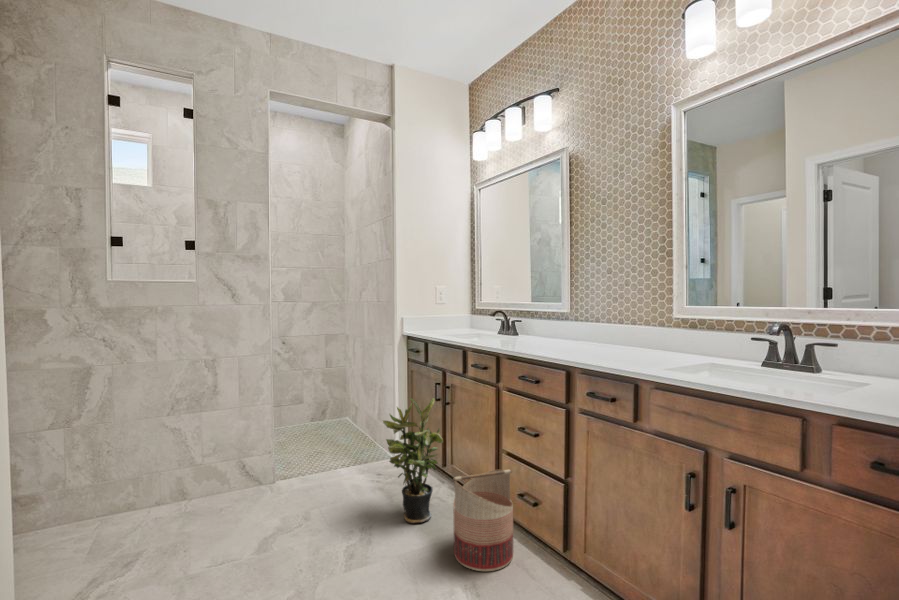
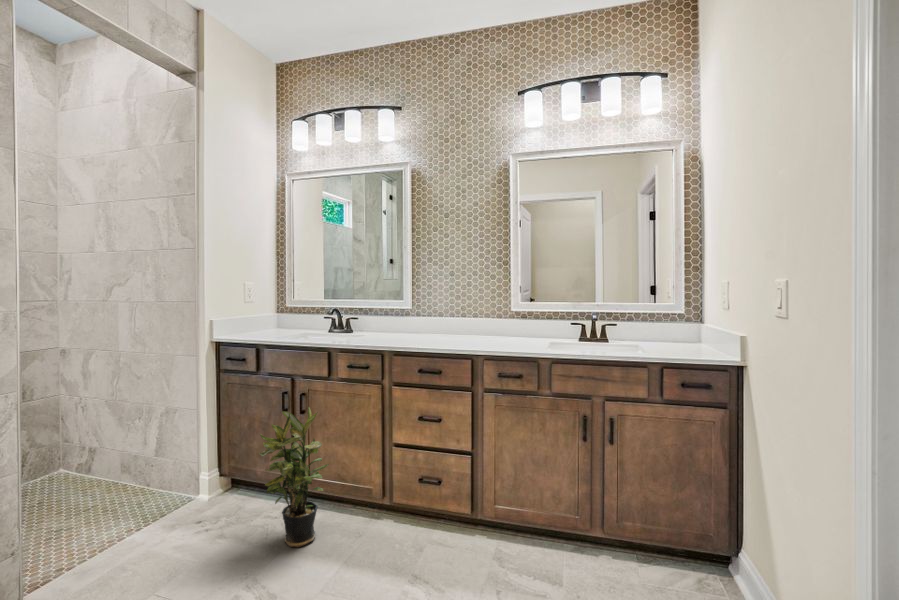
basket: present [453,470,513,571] -> none [367,457,424,557]

